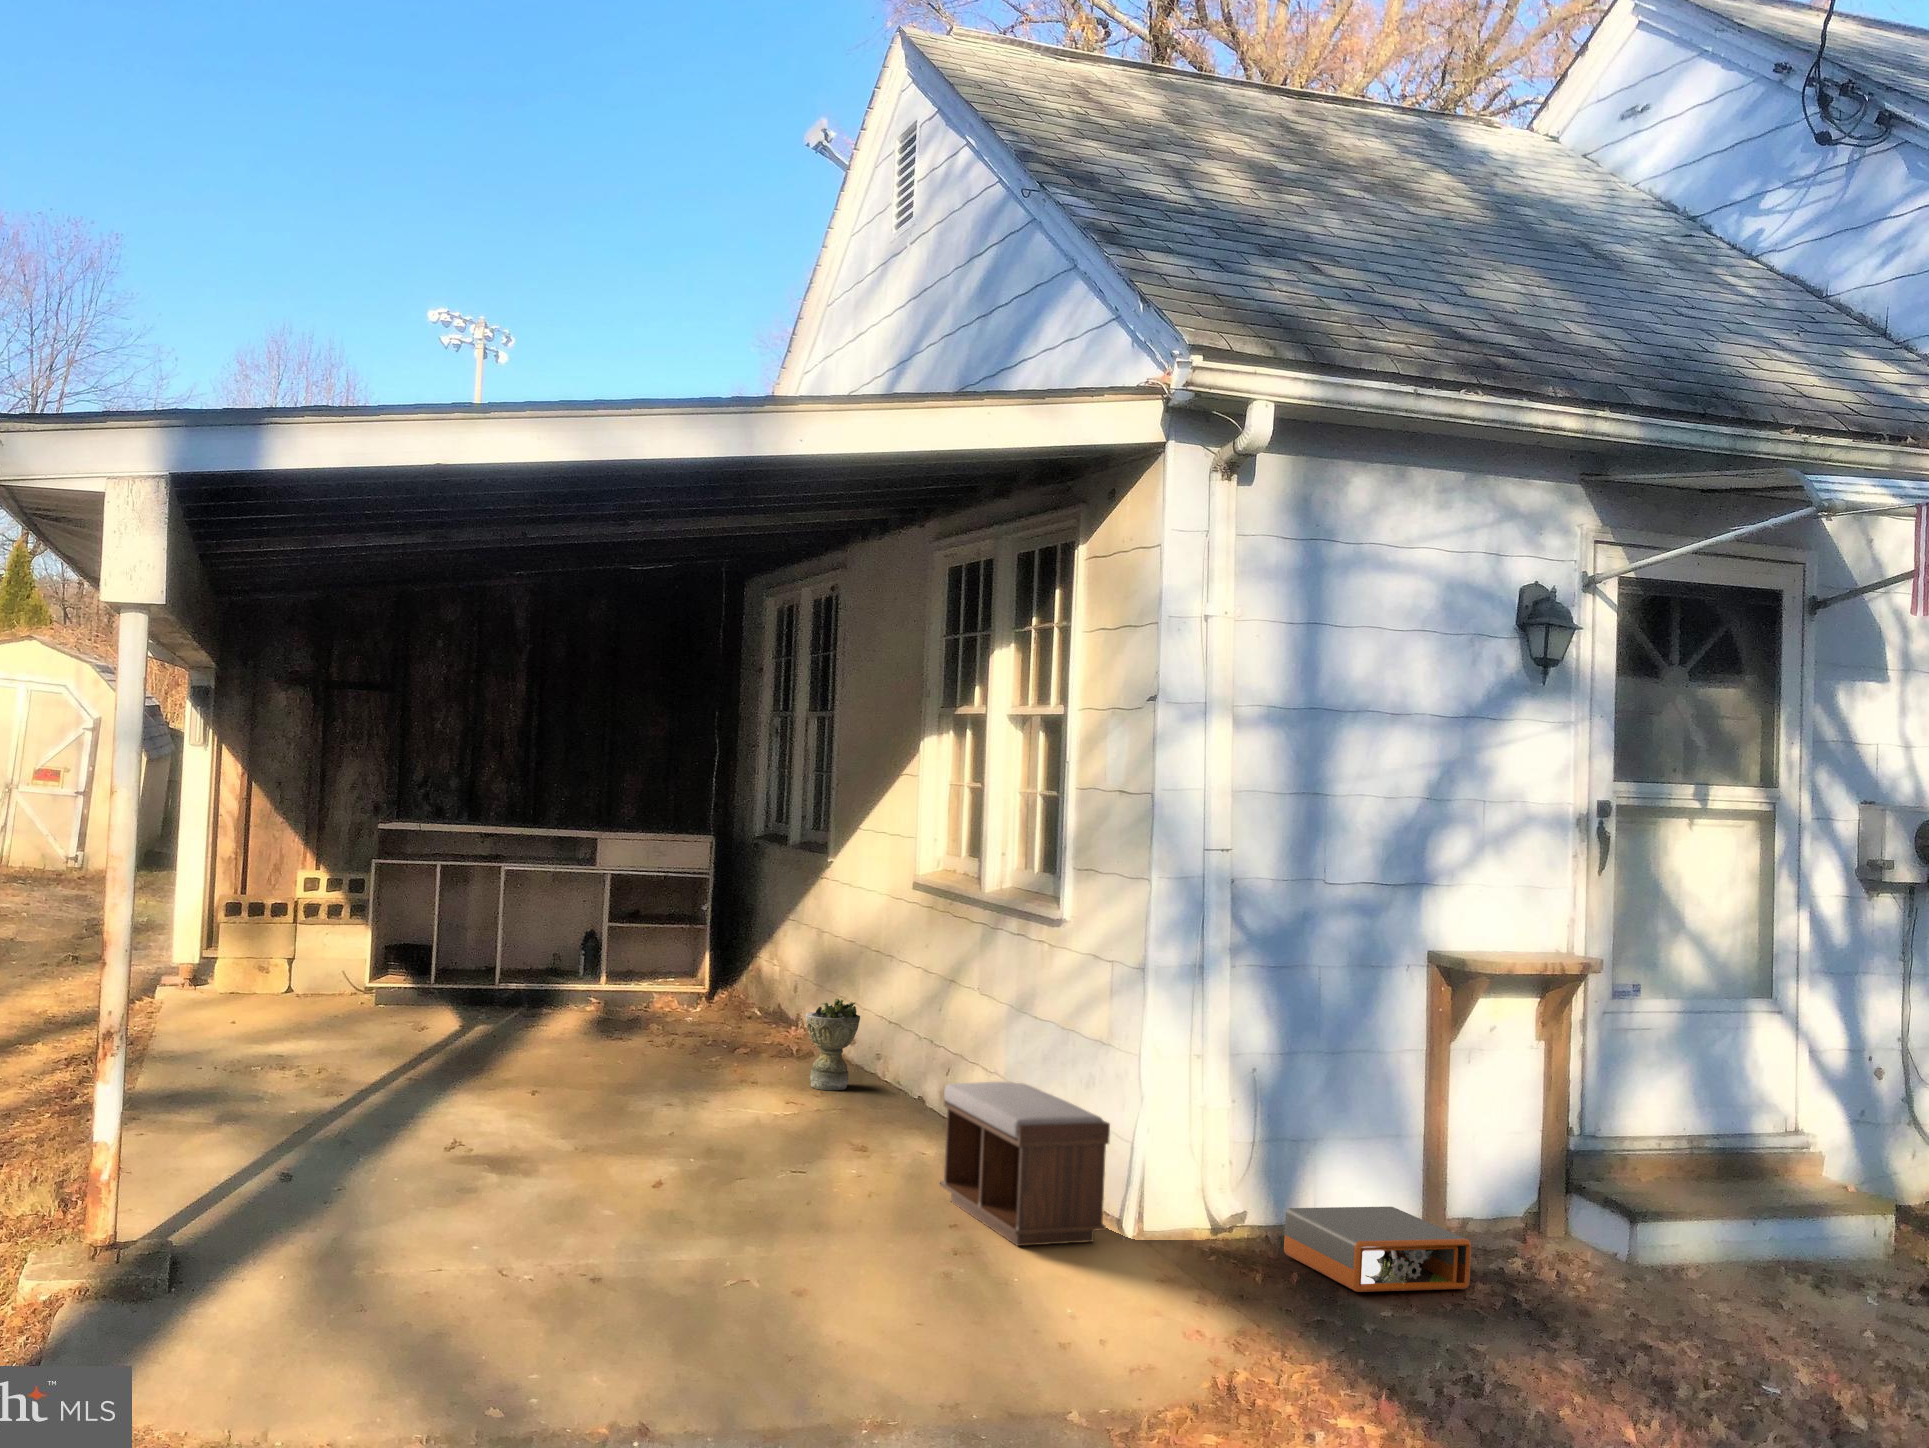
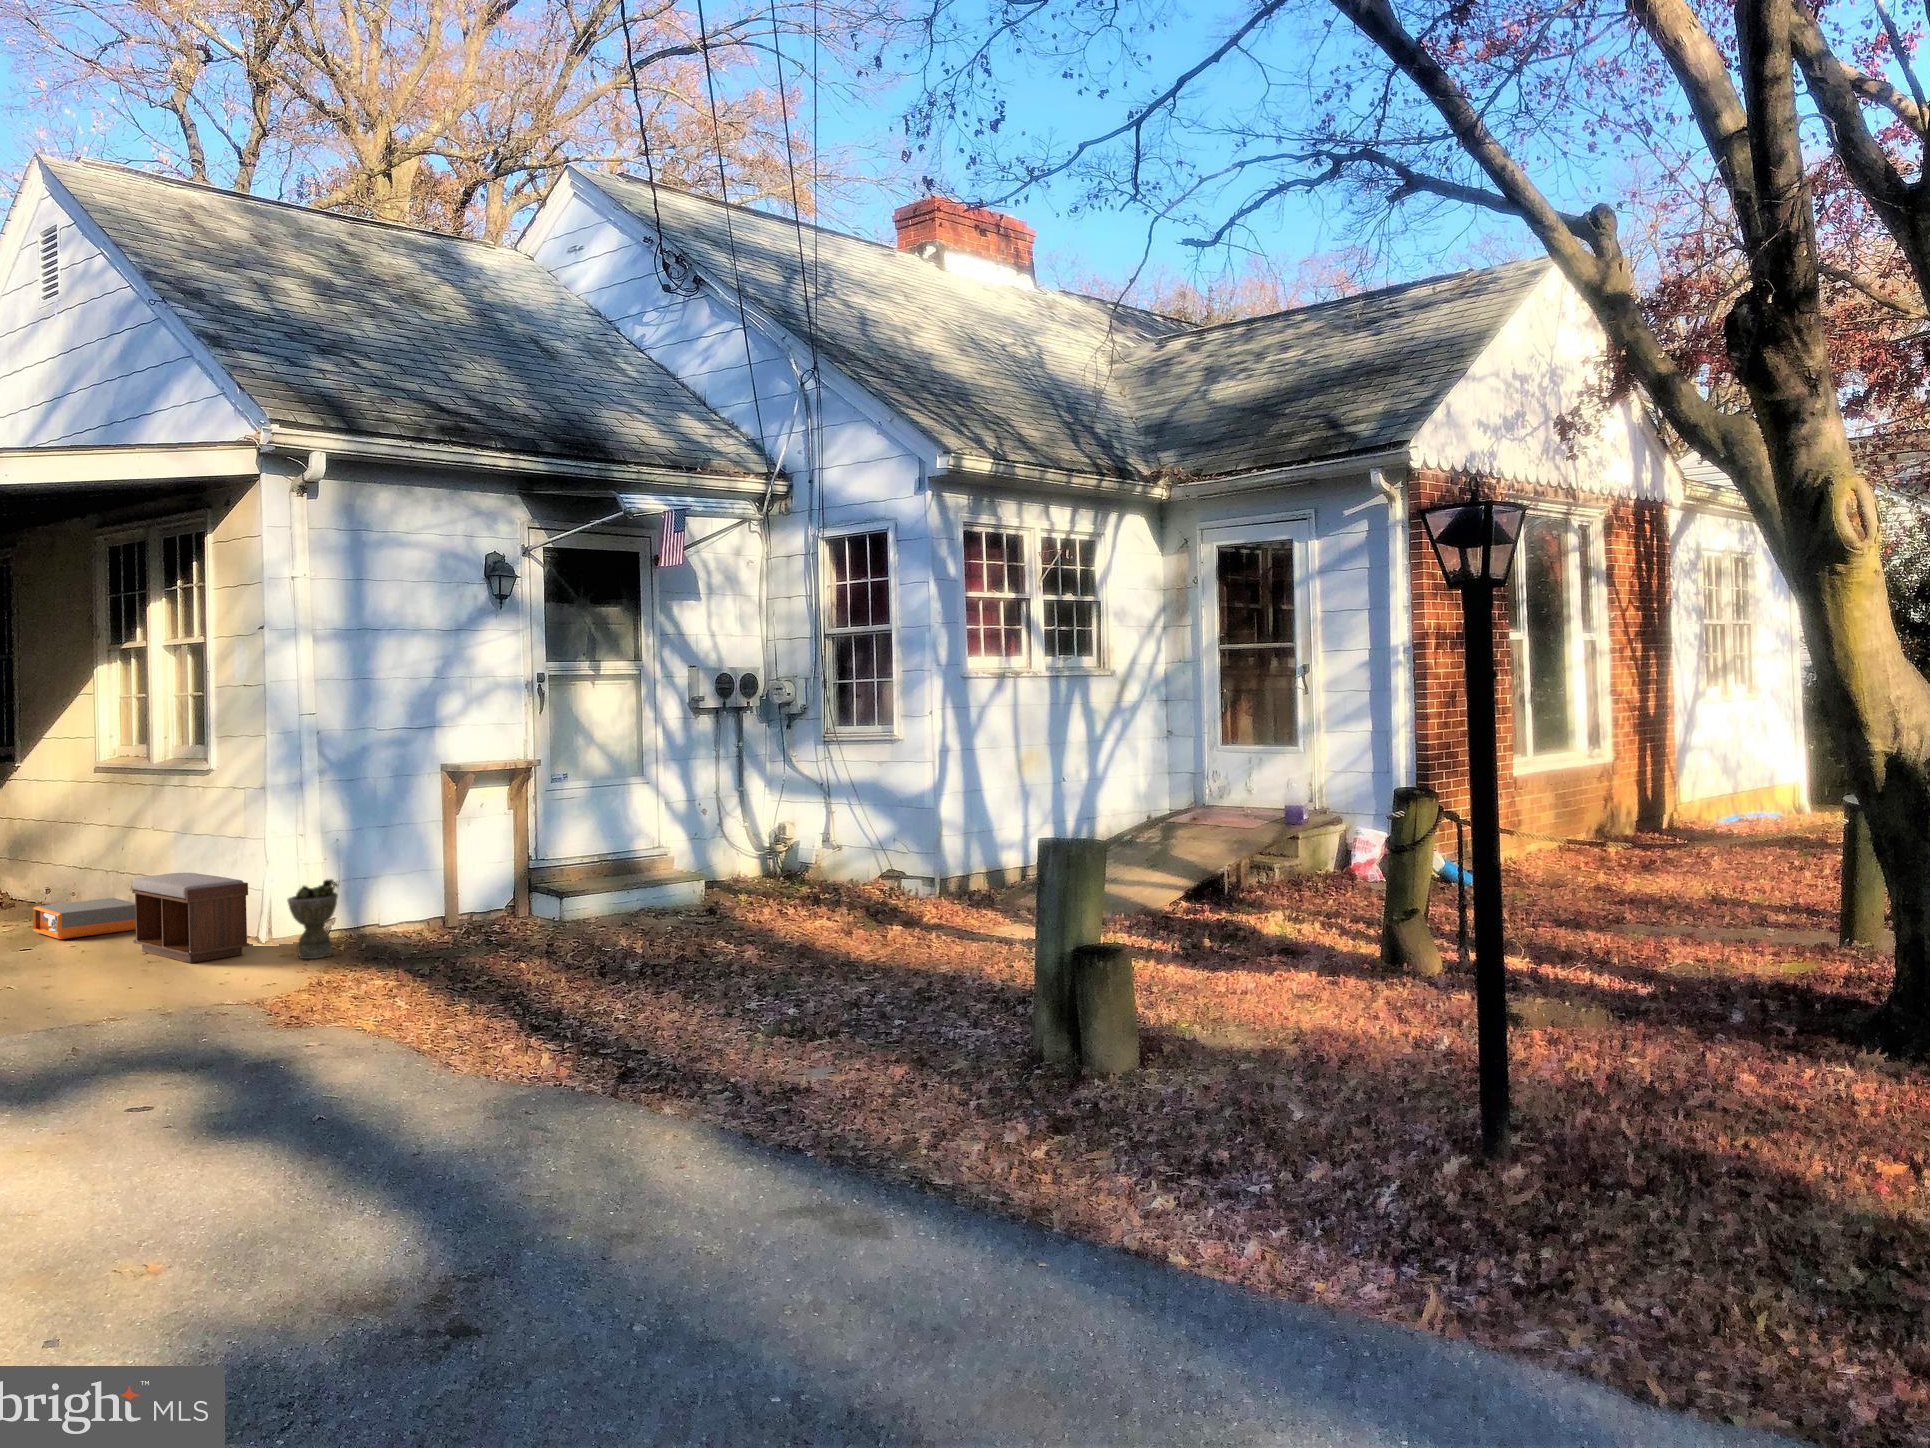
planter: present [805,999,860,1090] -> present [287,879,338,959]
storage box: present [1284,1207,1471,1292] -> present [33,898,136,939]

